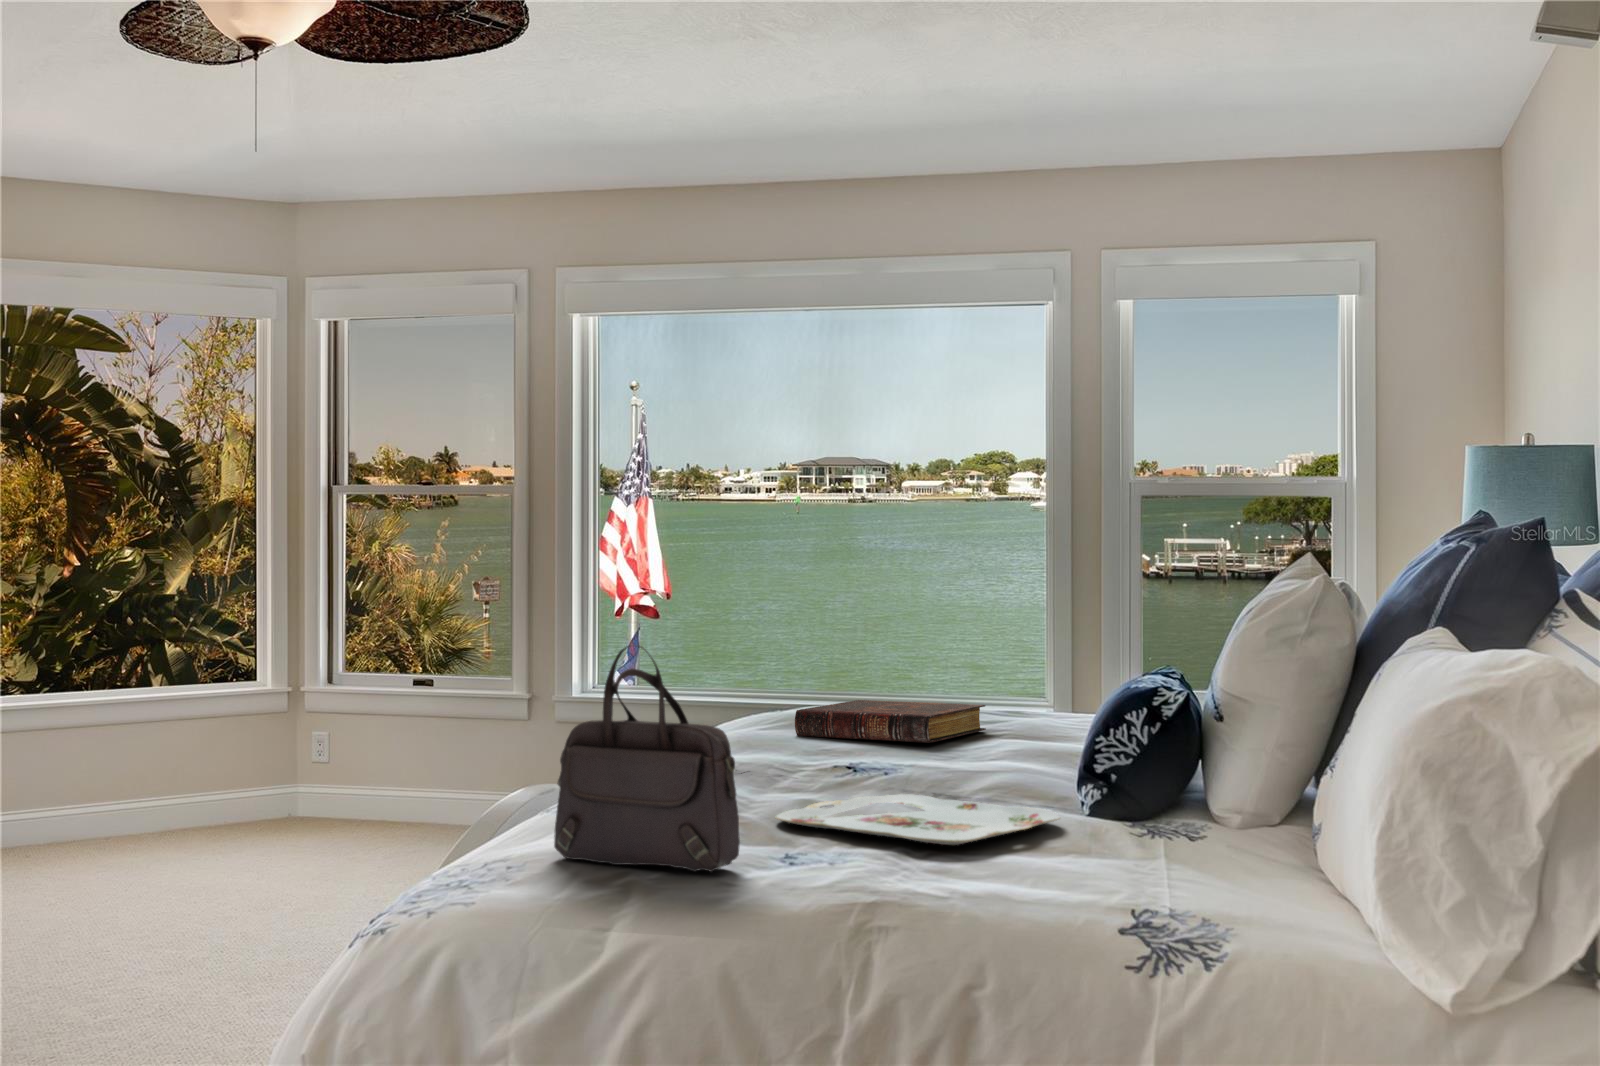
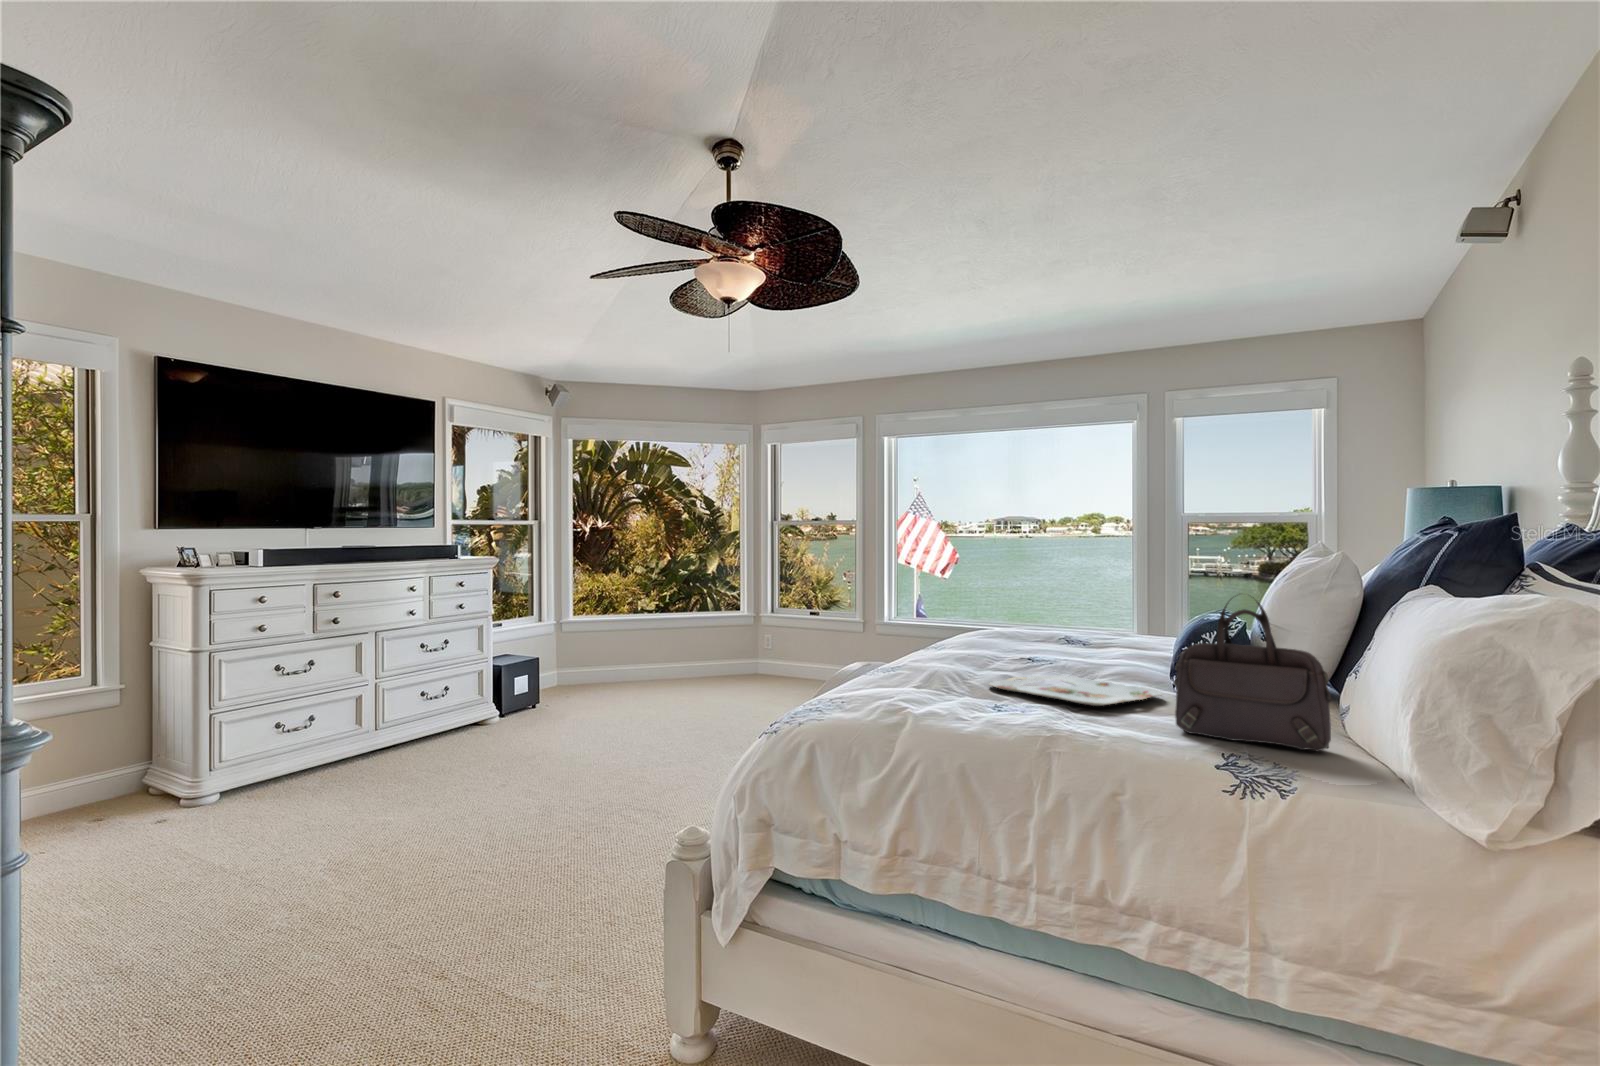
handbag: present [554,645,740,872] -> present [1174,602,1331,752]
book: present [795,700,986,743] -> none [997,624,1108,649]

